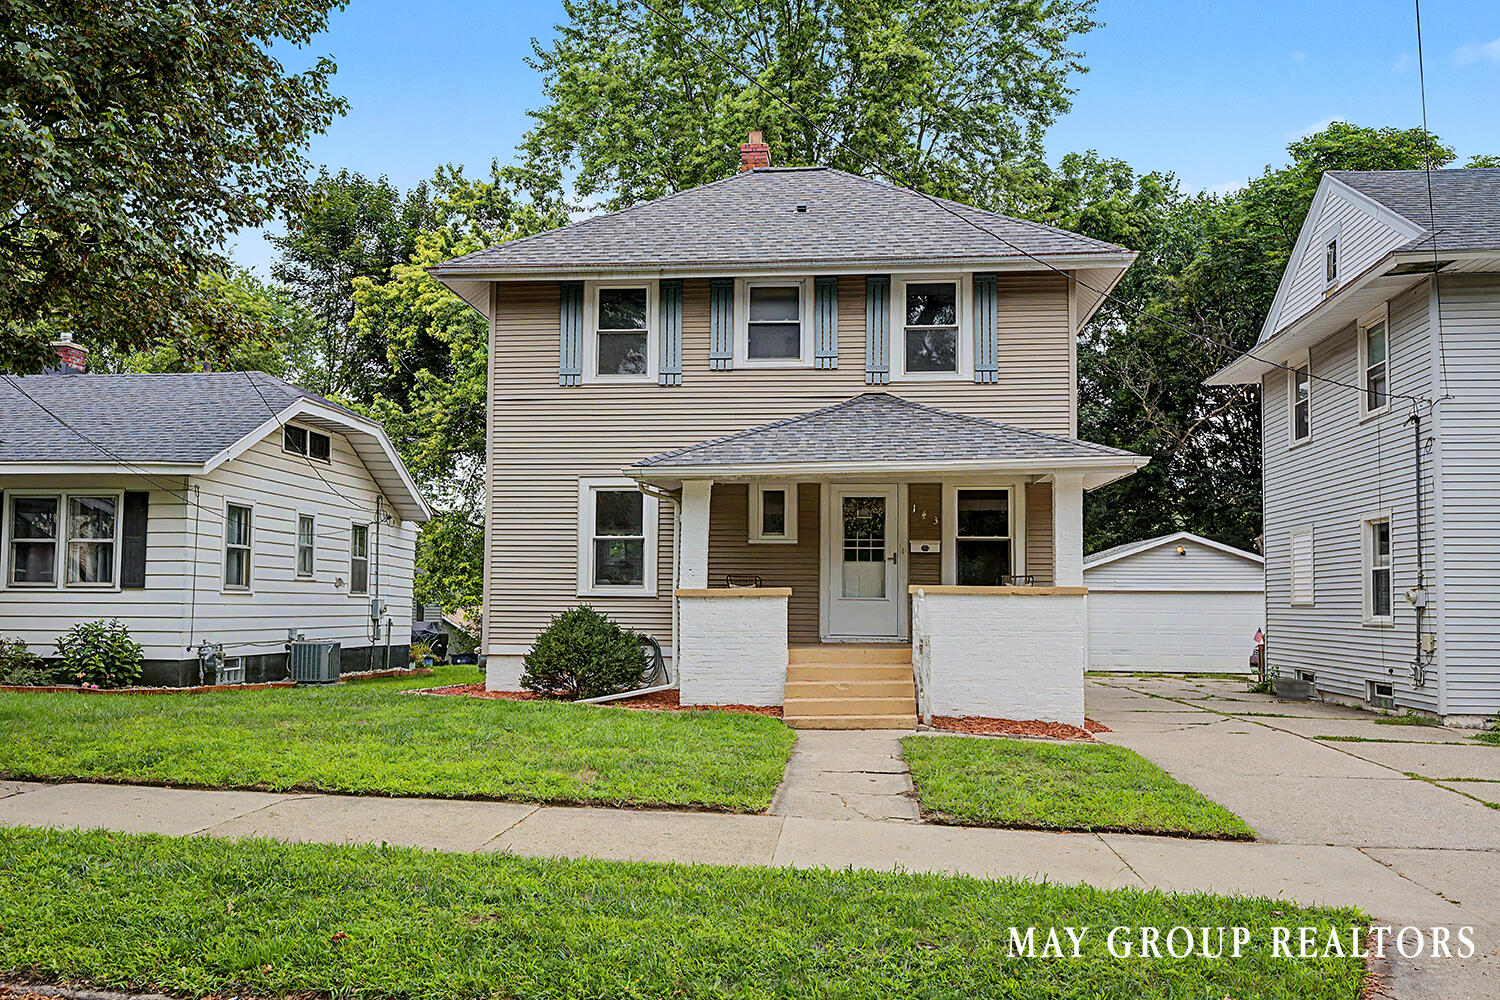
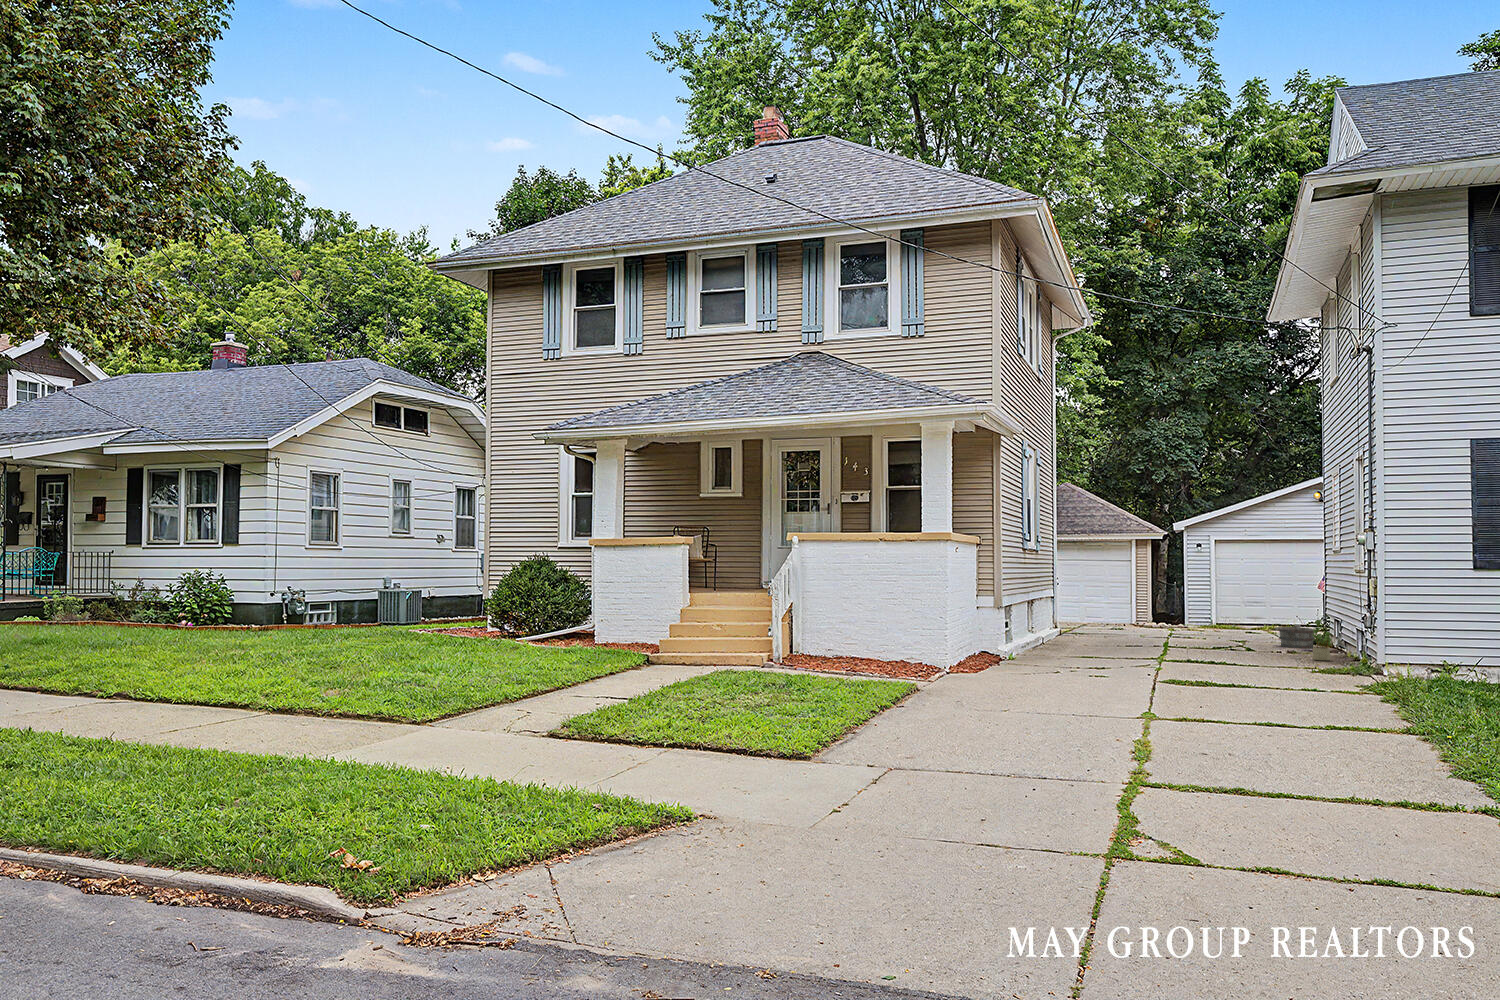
potted plant: none [1352,672,1375,712] -> present [1312,620,1334,661]

